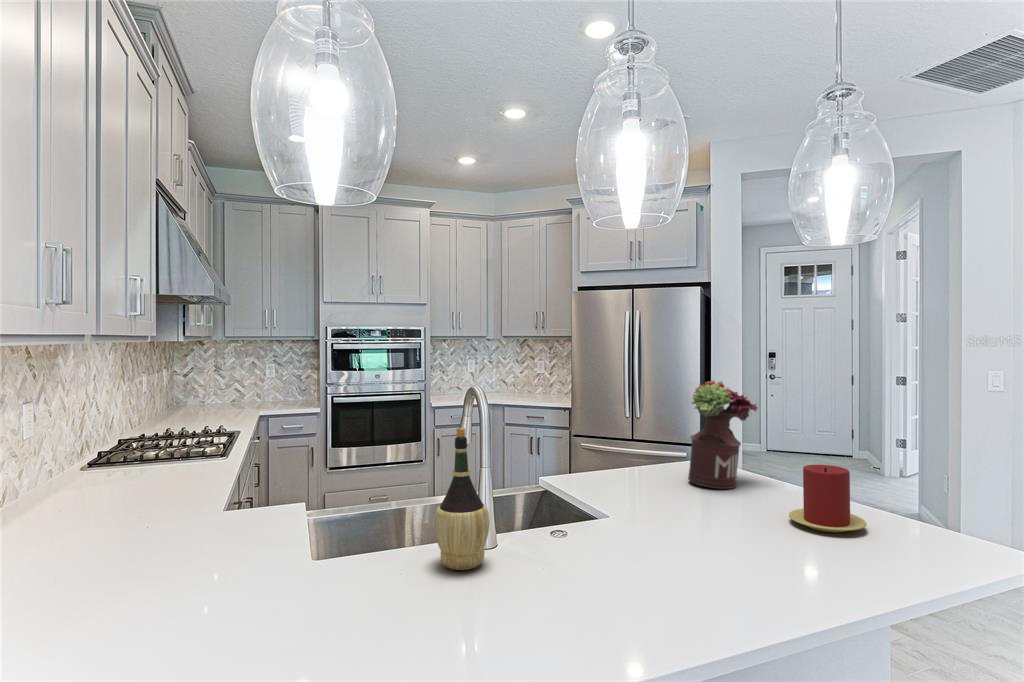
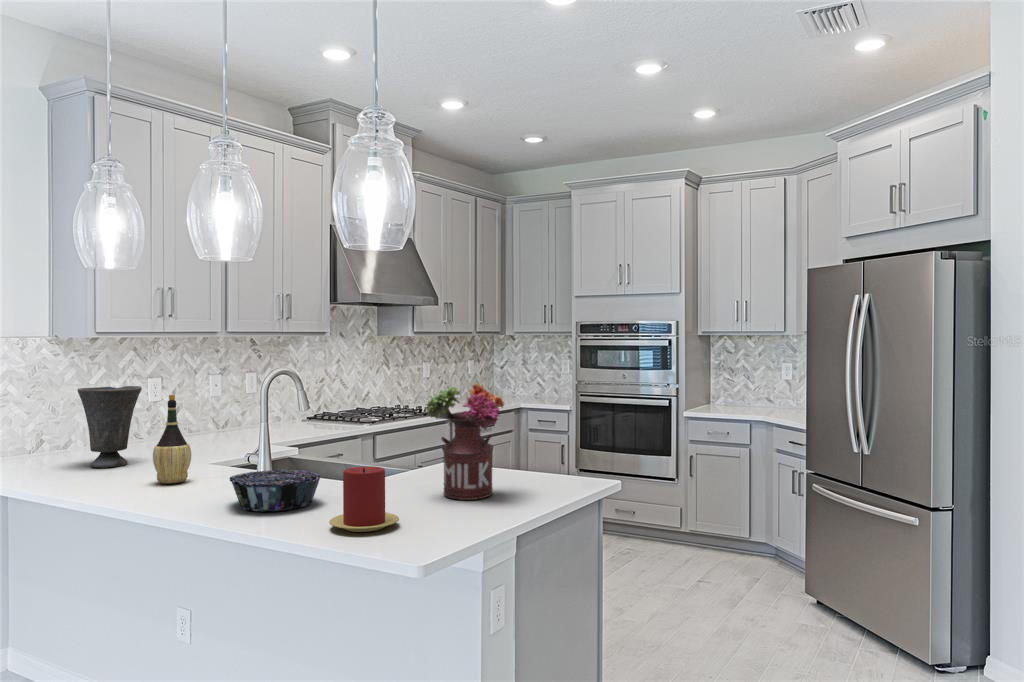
vase: none [141,429,265,600] -> present [77,386,142,467]
decorative bowl: none [630,492,745,552] -> present [229,470,321,512]

